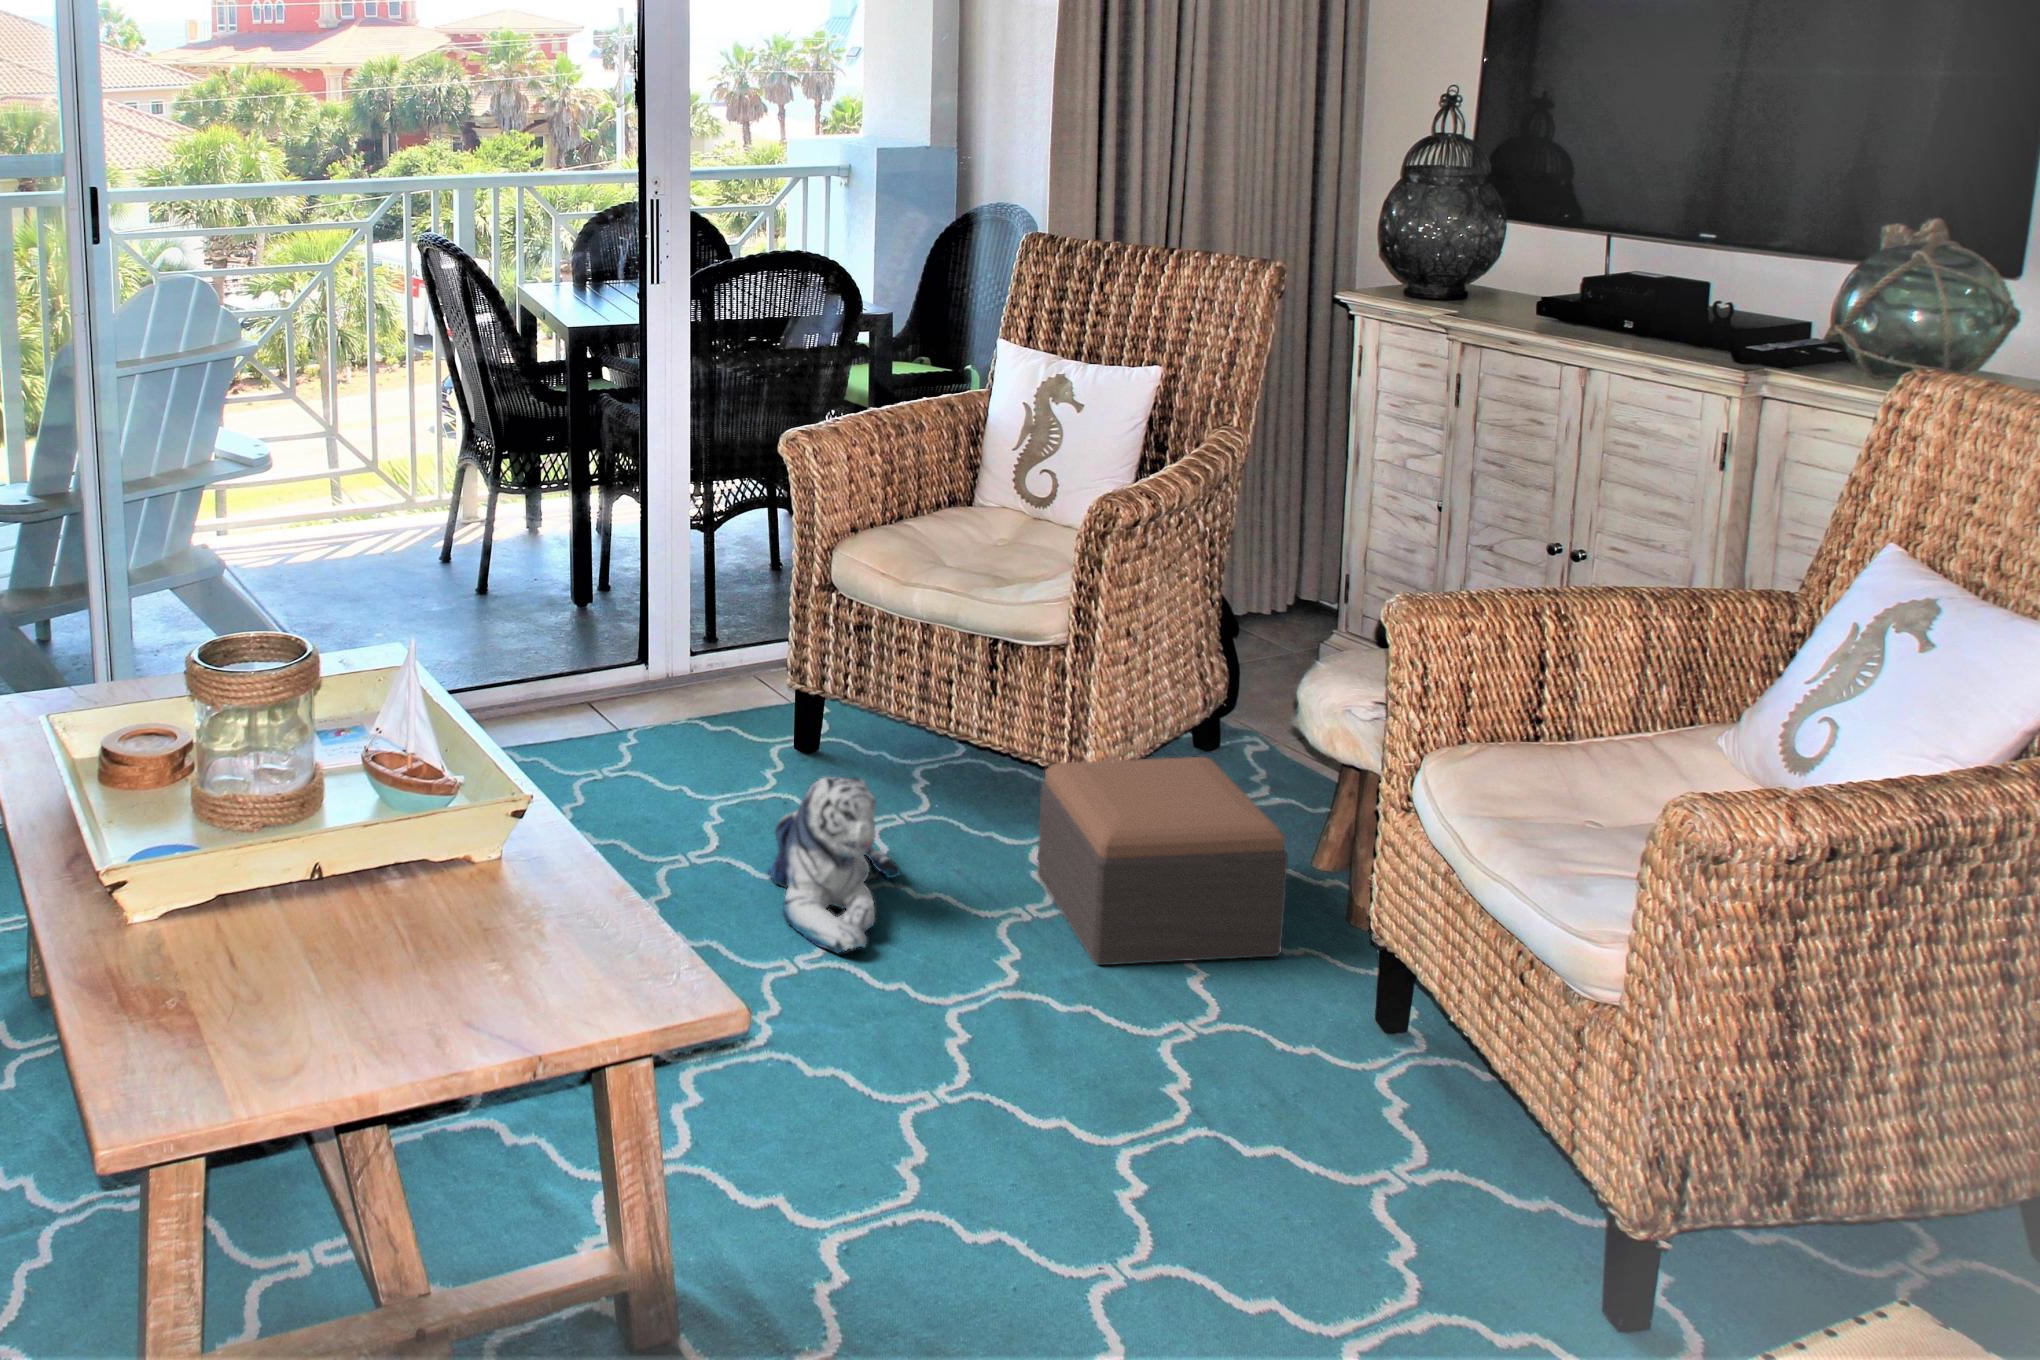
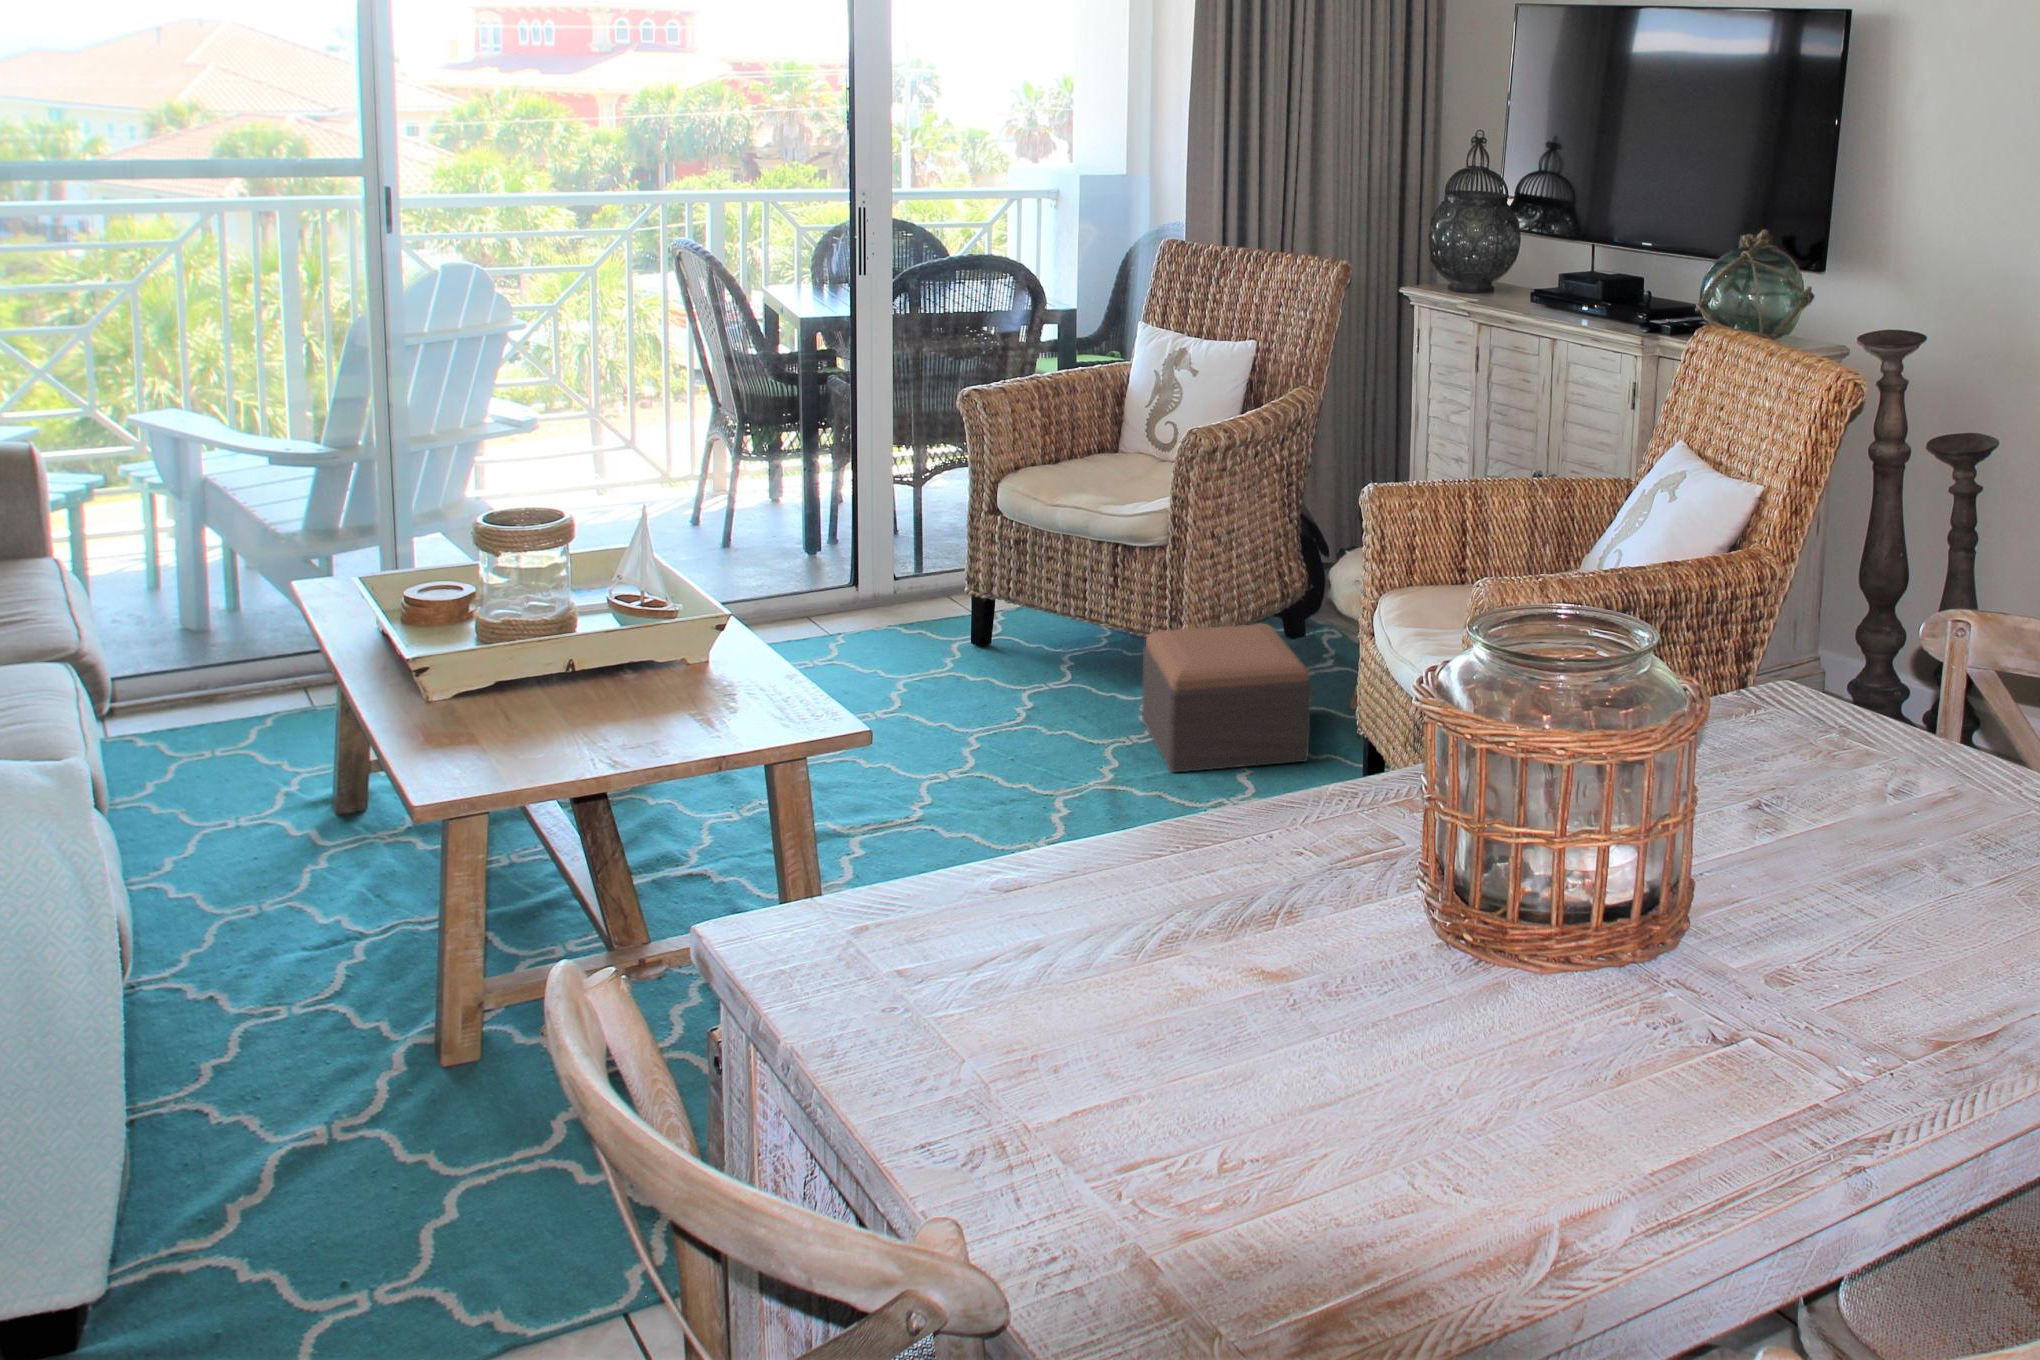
plush toy: present [768,777,900,953] -> none [931,643,1036,773]

